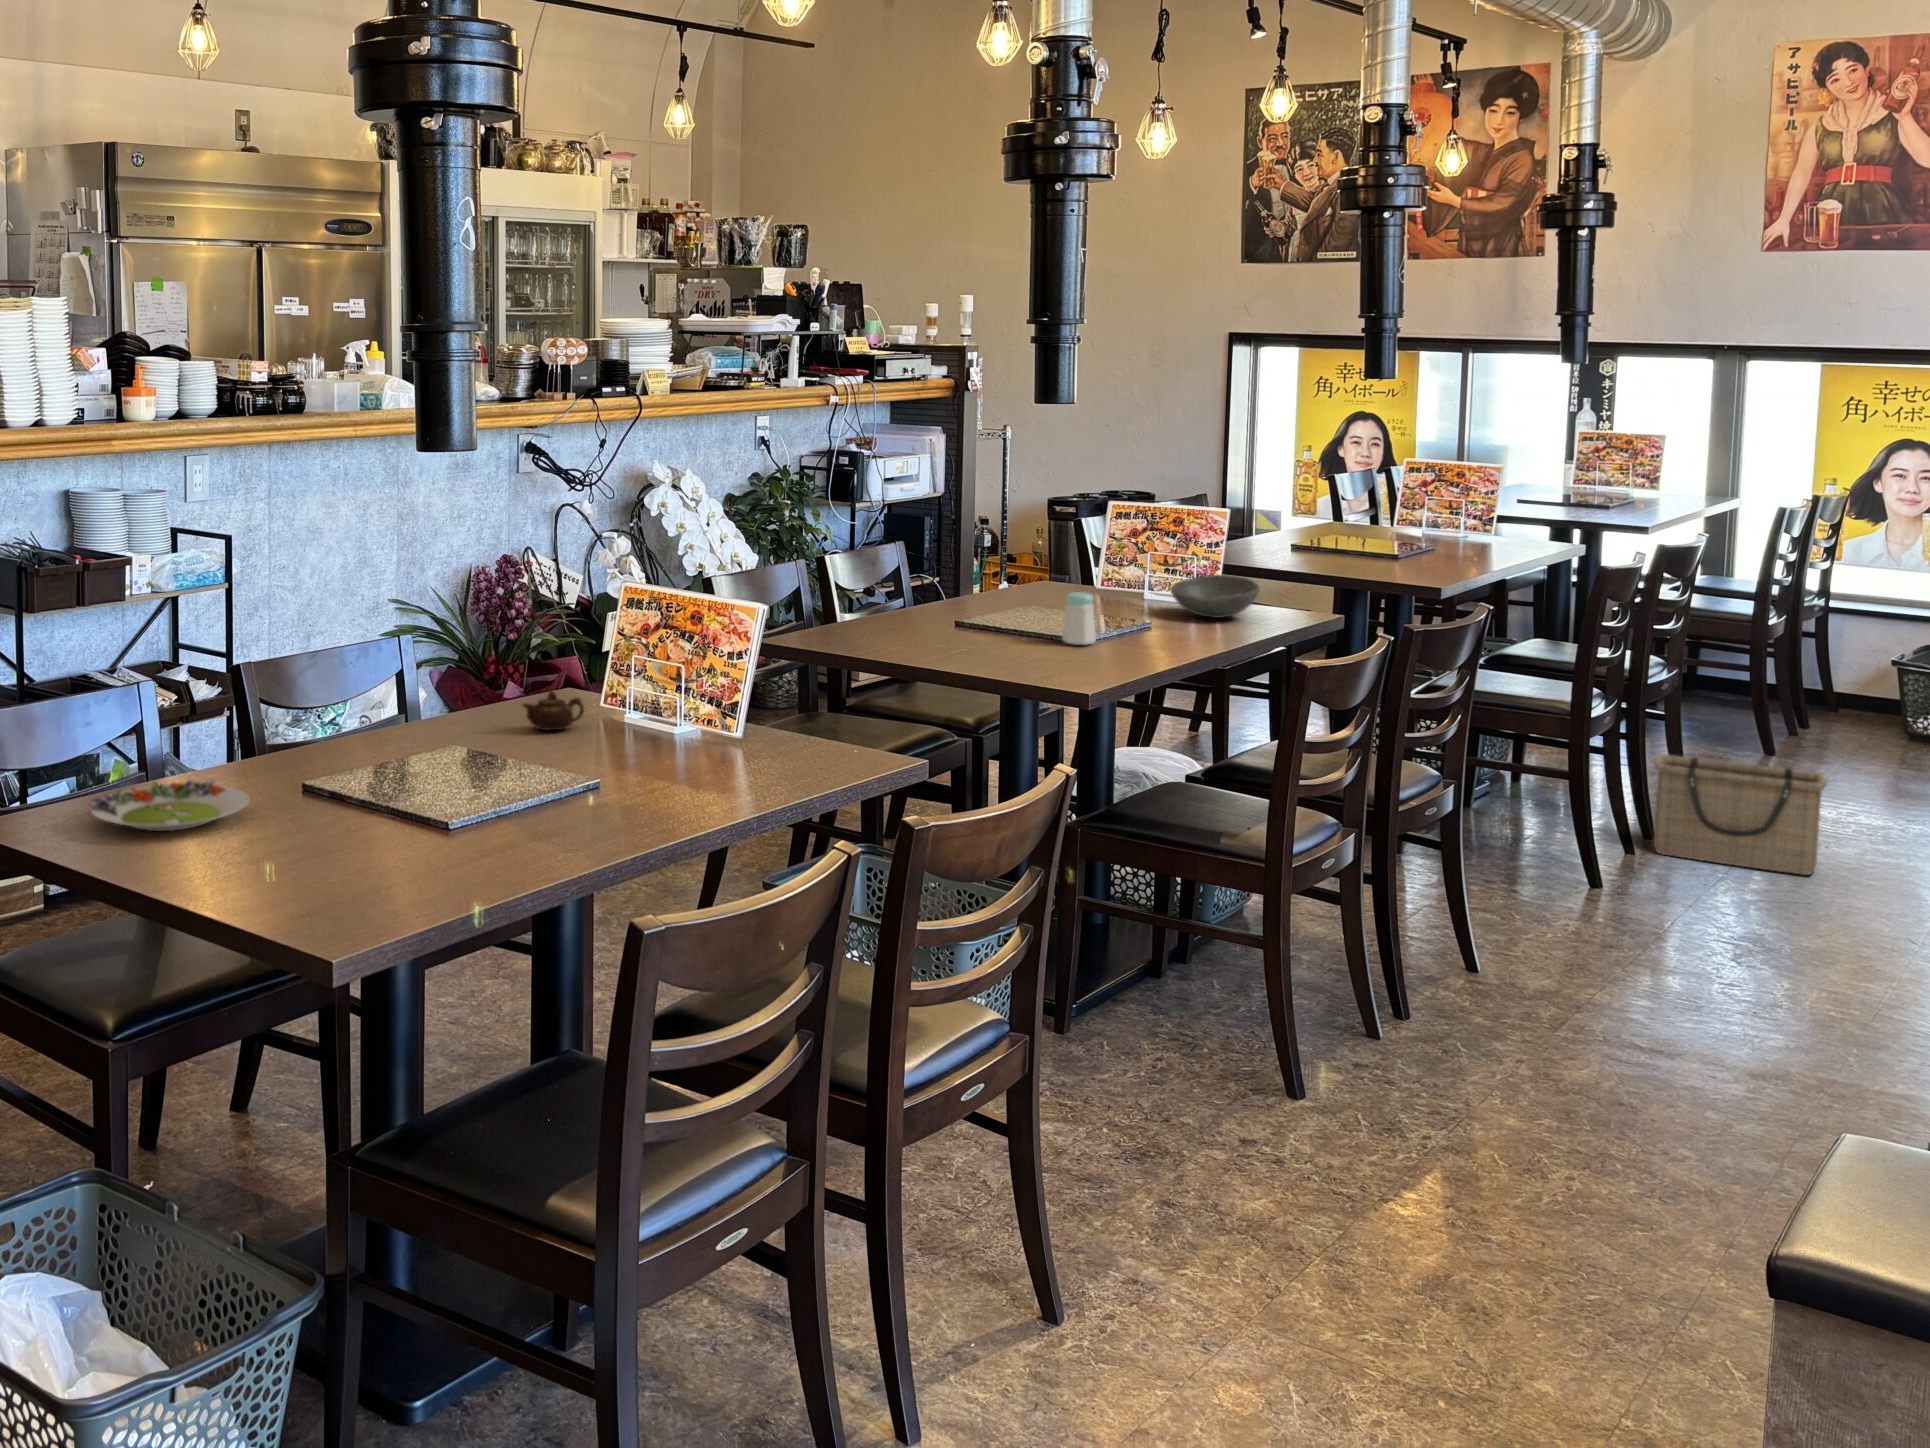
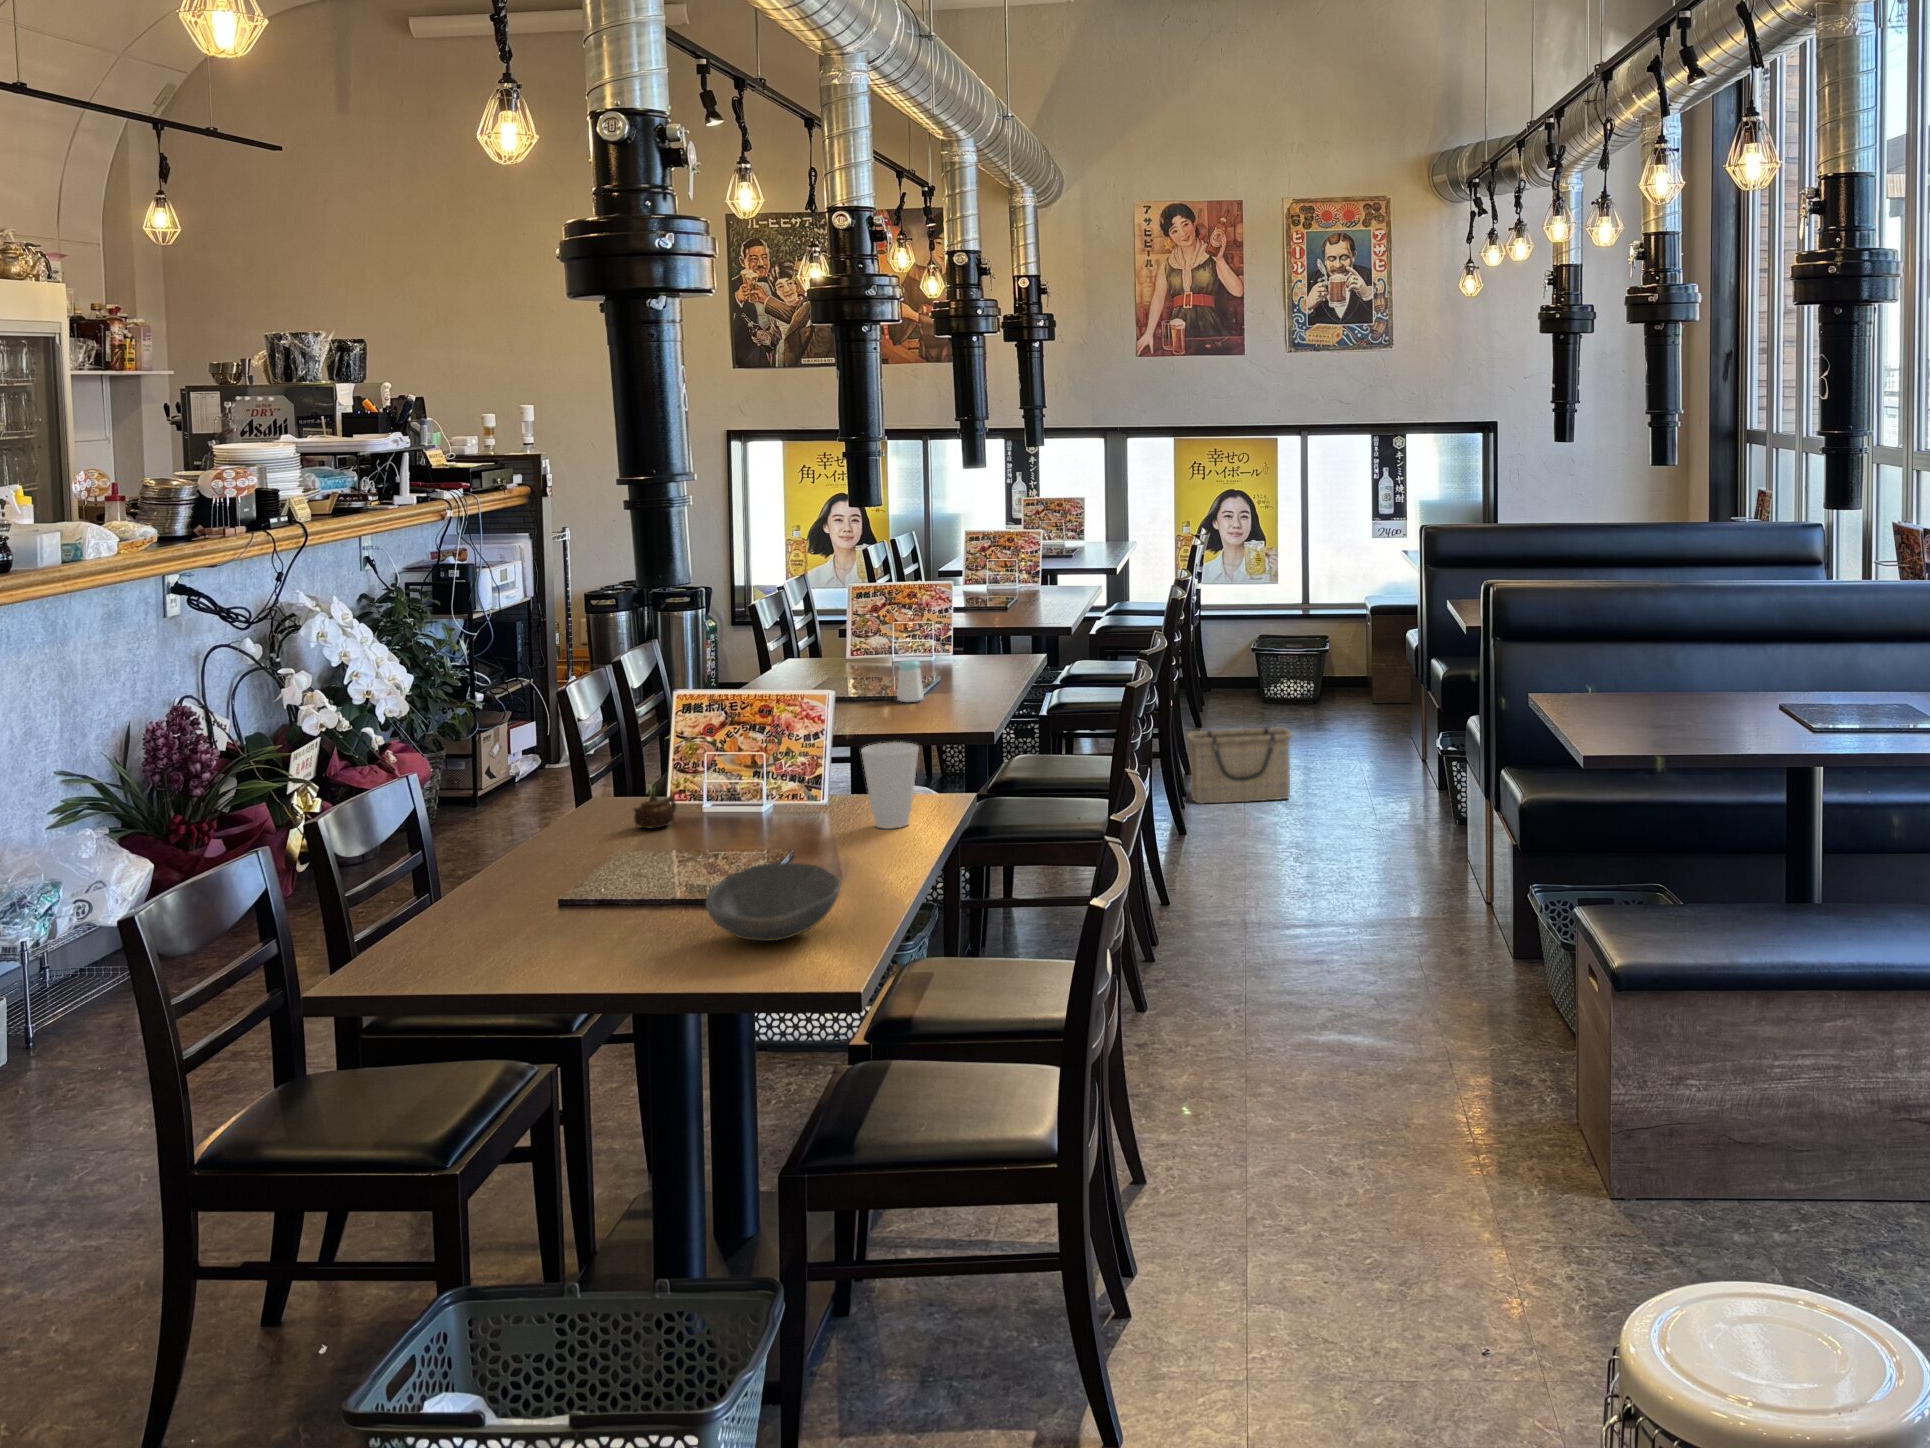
bowl: present [1171,575,1260,618] -> present [706,863,841,941]
cup: none [721,674,794,782] -> present [861,742,919,829]
salad plate: present [90,780,249,831] -> none [415,913,565,962]

